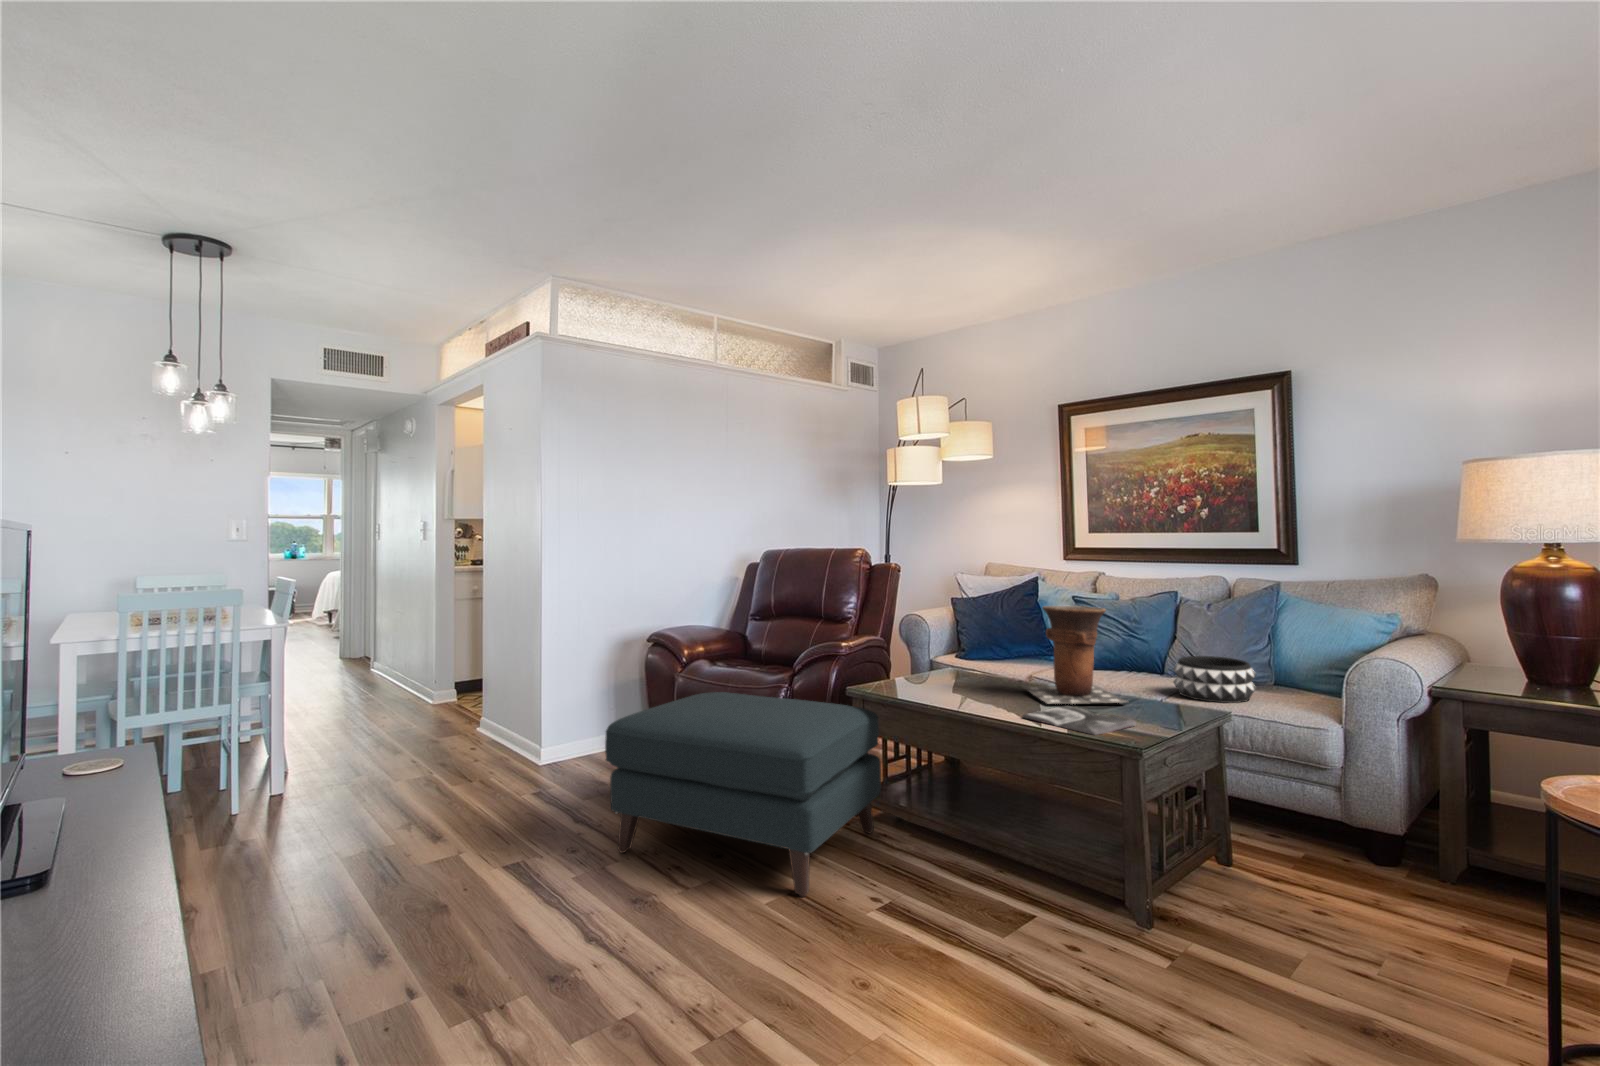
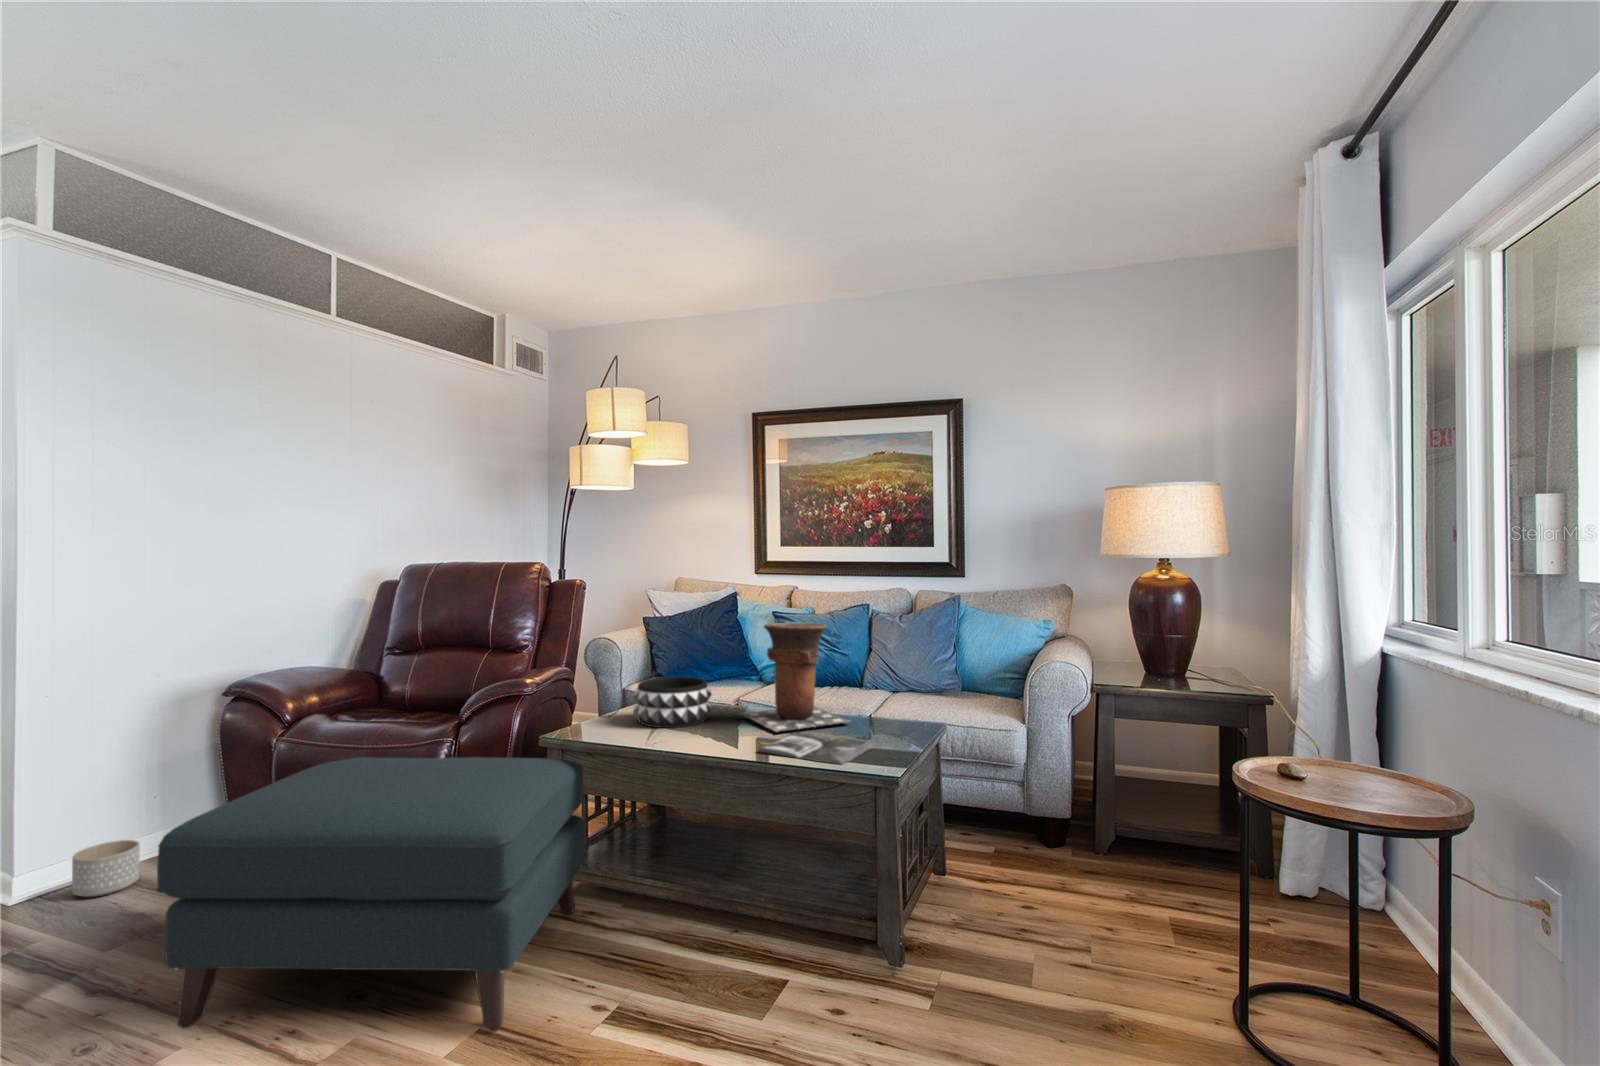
decorative bowl: present [1173,656,1256,703] -> present [633,676,712,728]
planter: none [566,736,601,770] -> present [72,840,140,897]

